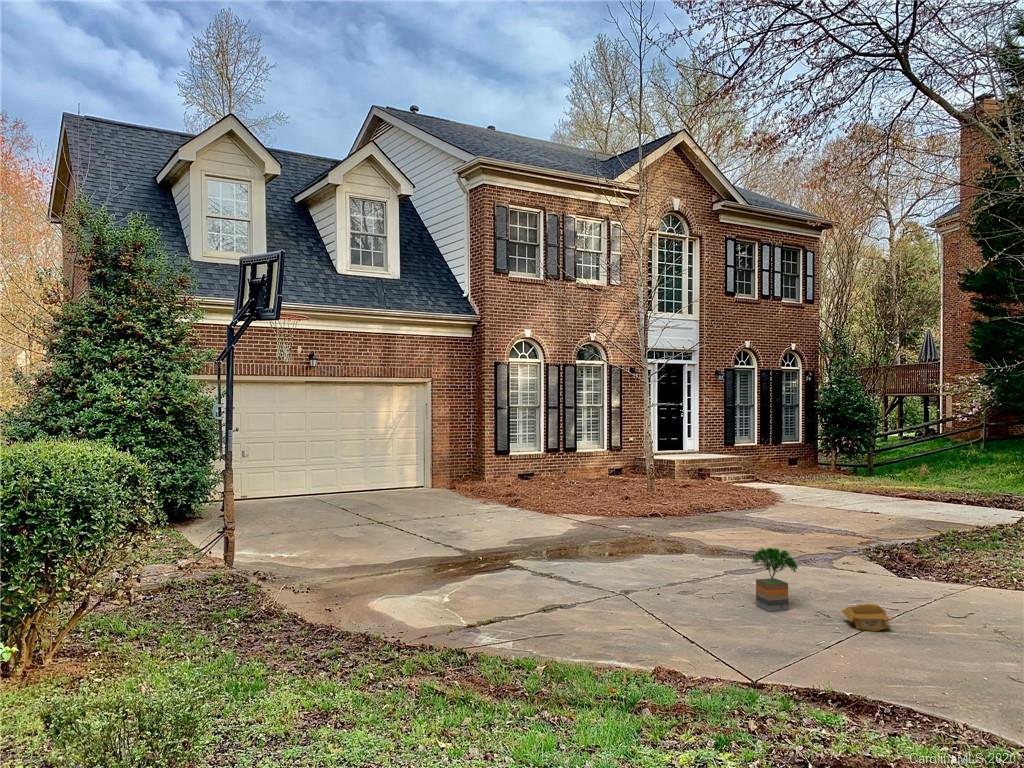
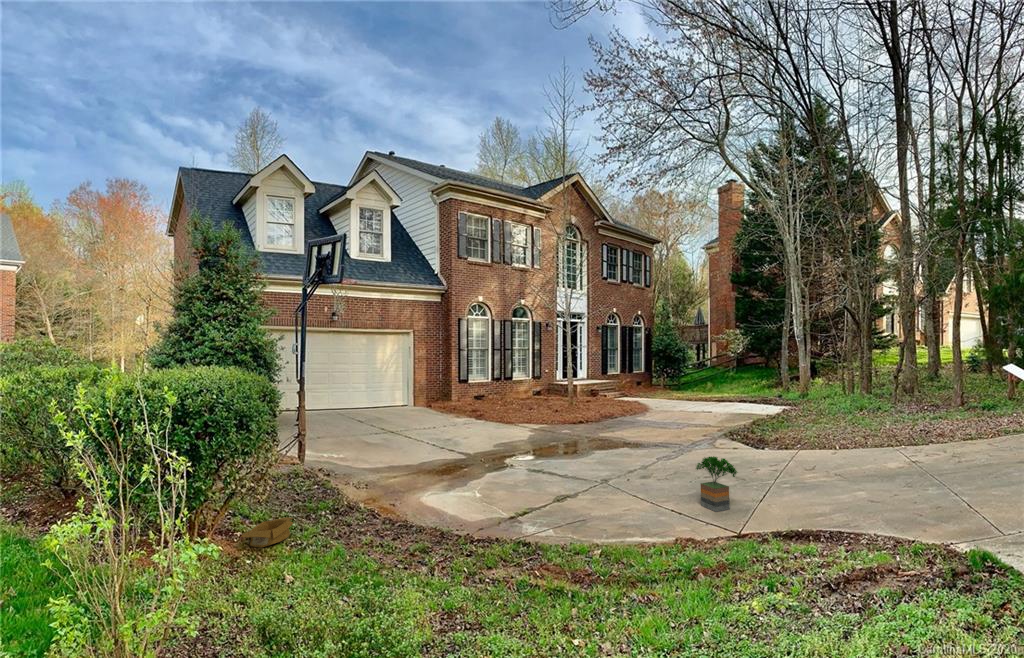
cardboard box: present [841,604,892,631] -> present [241,517,293,548]

